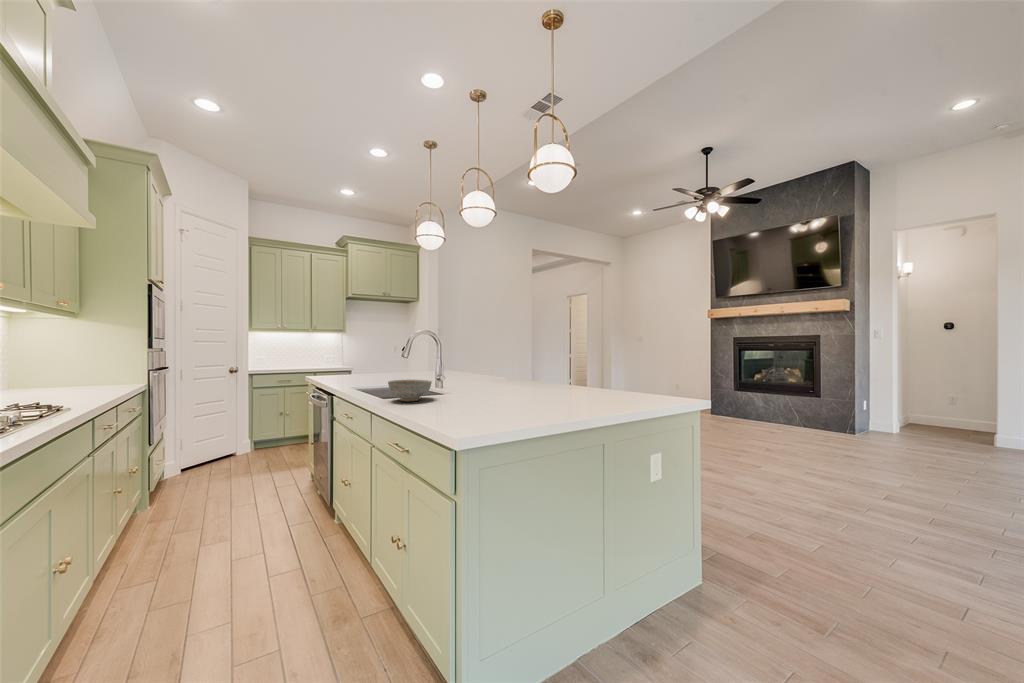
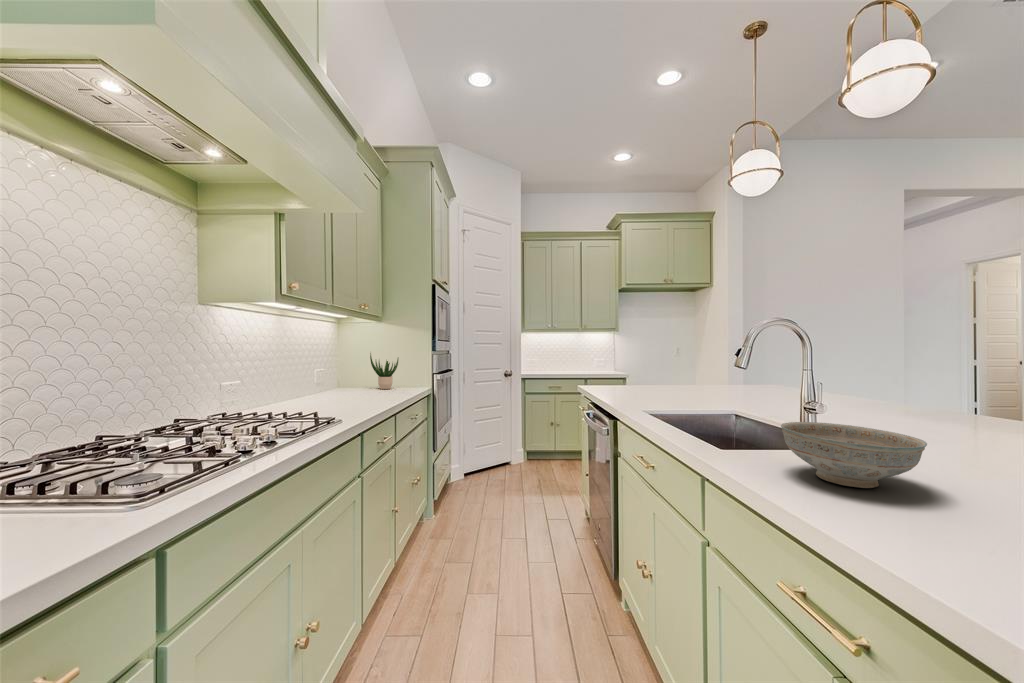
potted plant: none [62,351,102,389] -> present [370,353,398,389]

